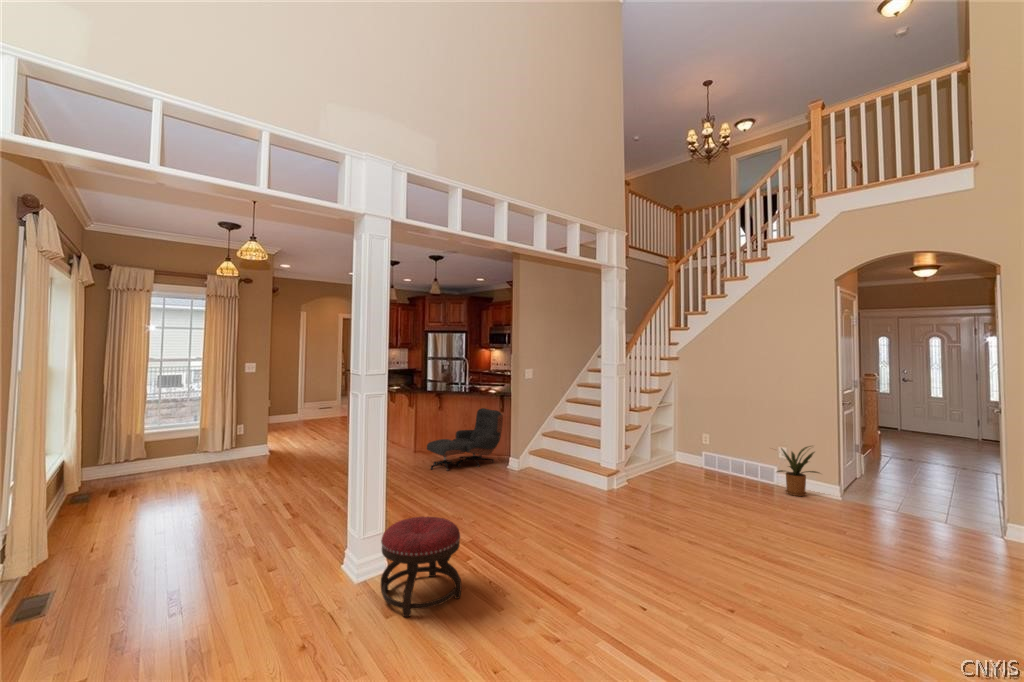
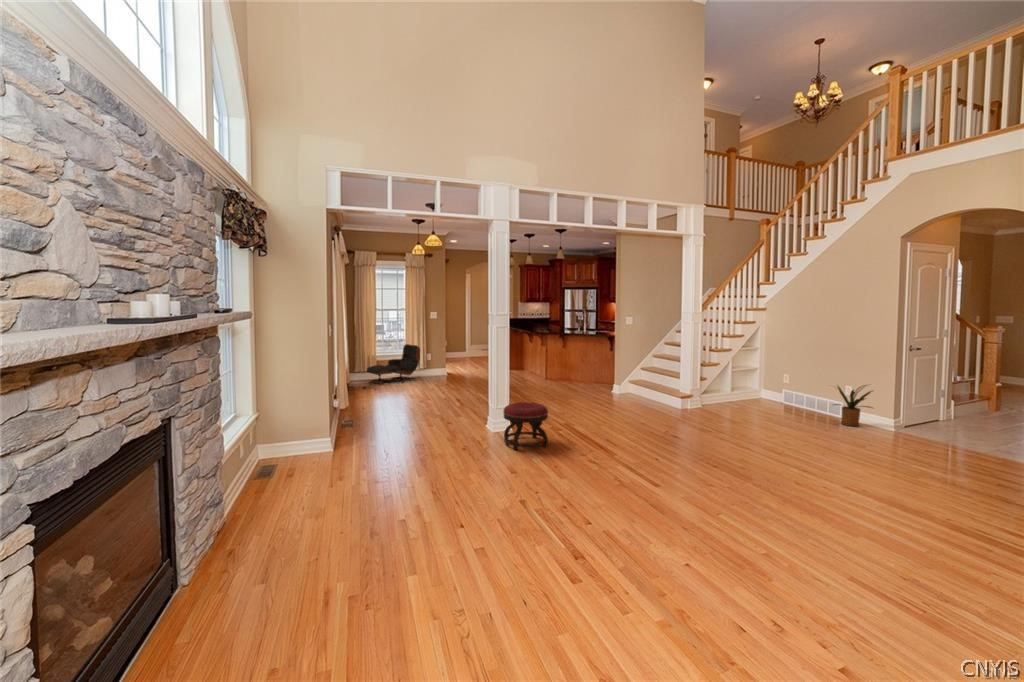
lounge chair: present [427,408,503,471] -> present [367,344,420,385]

